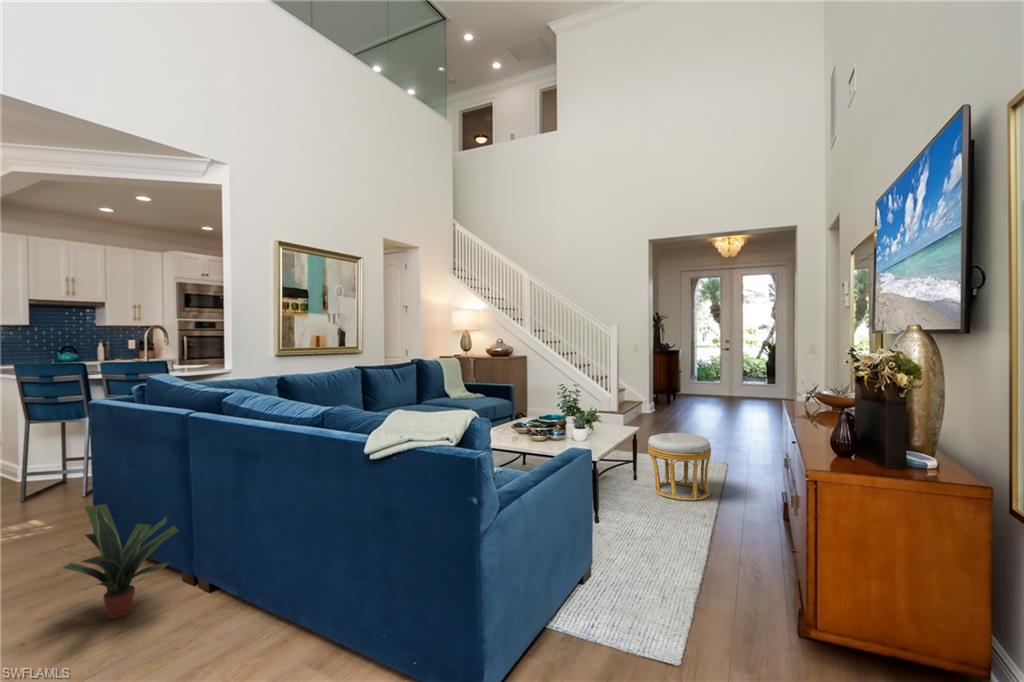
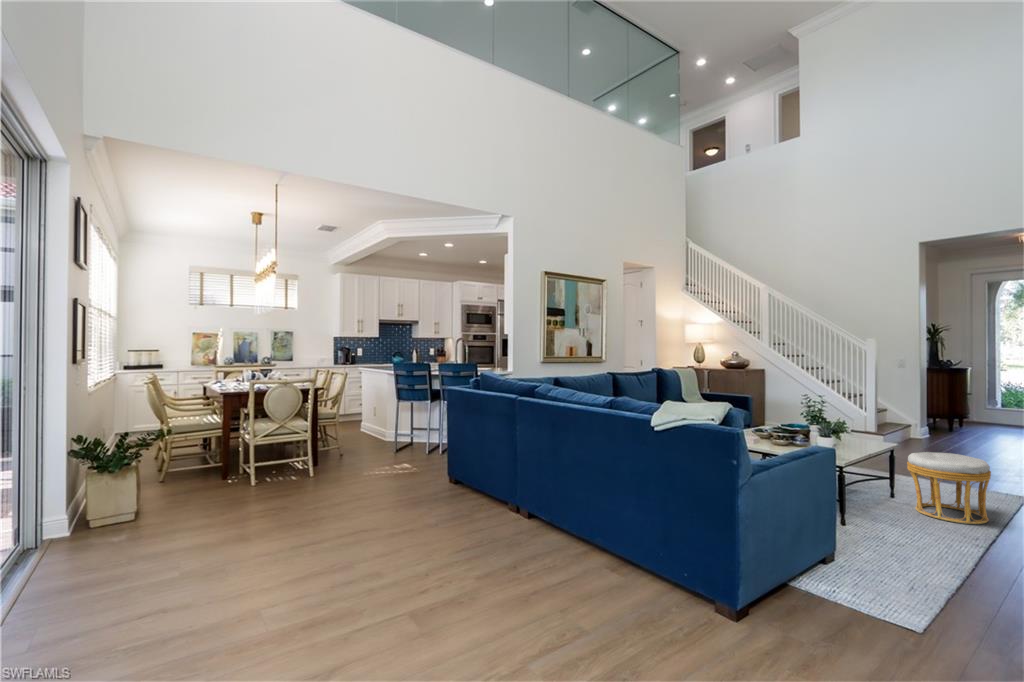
potted plant: present [63,504,178,619] -> none [457,451,514,521]

